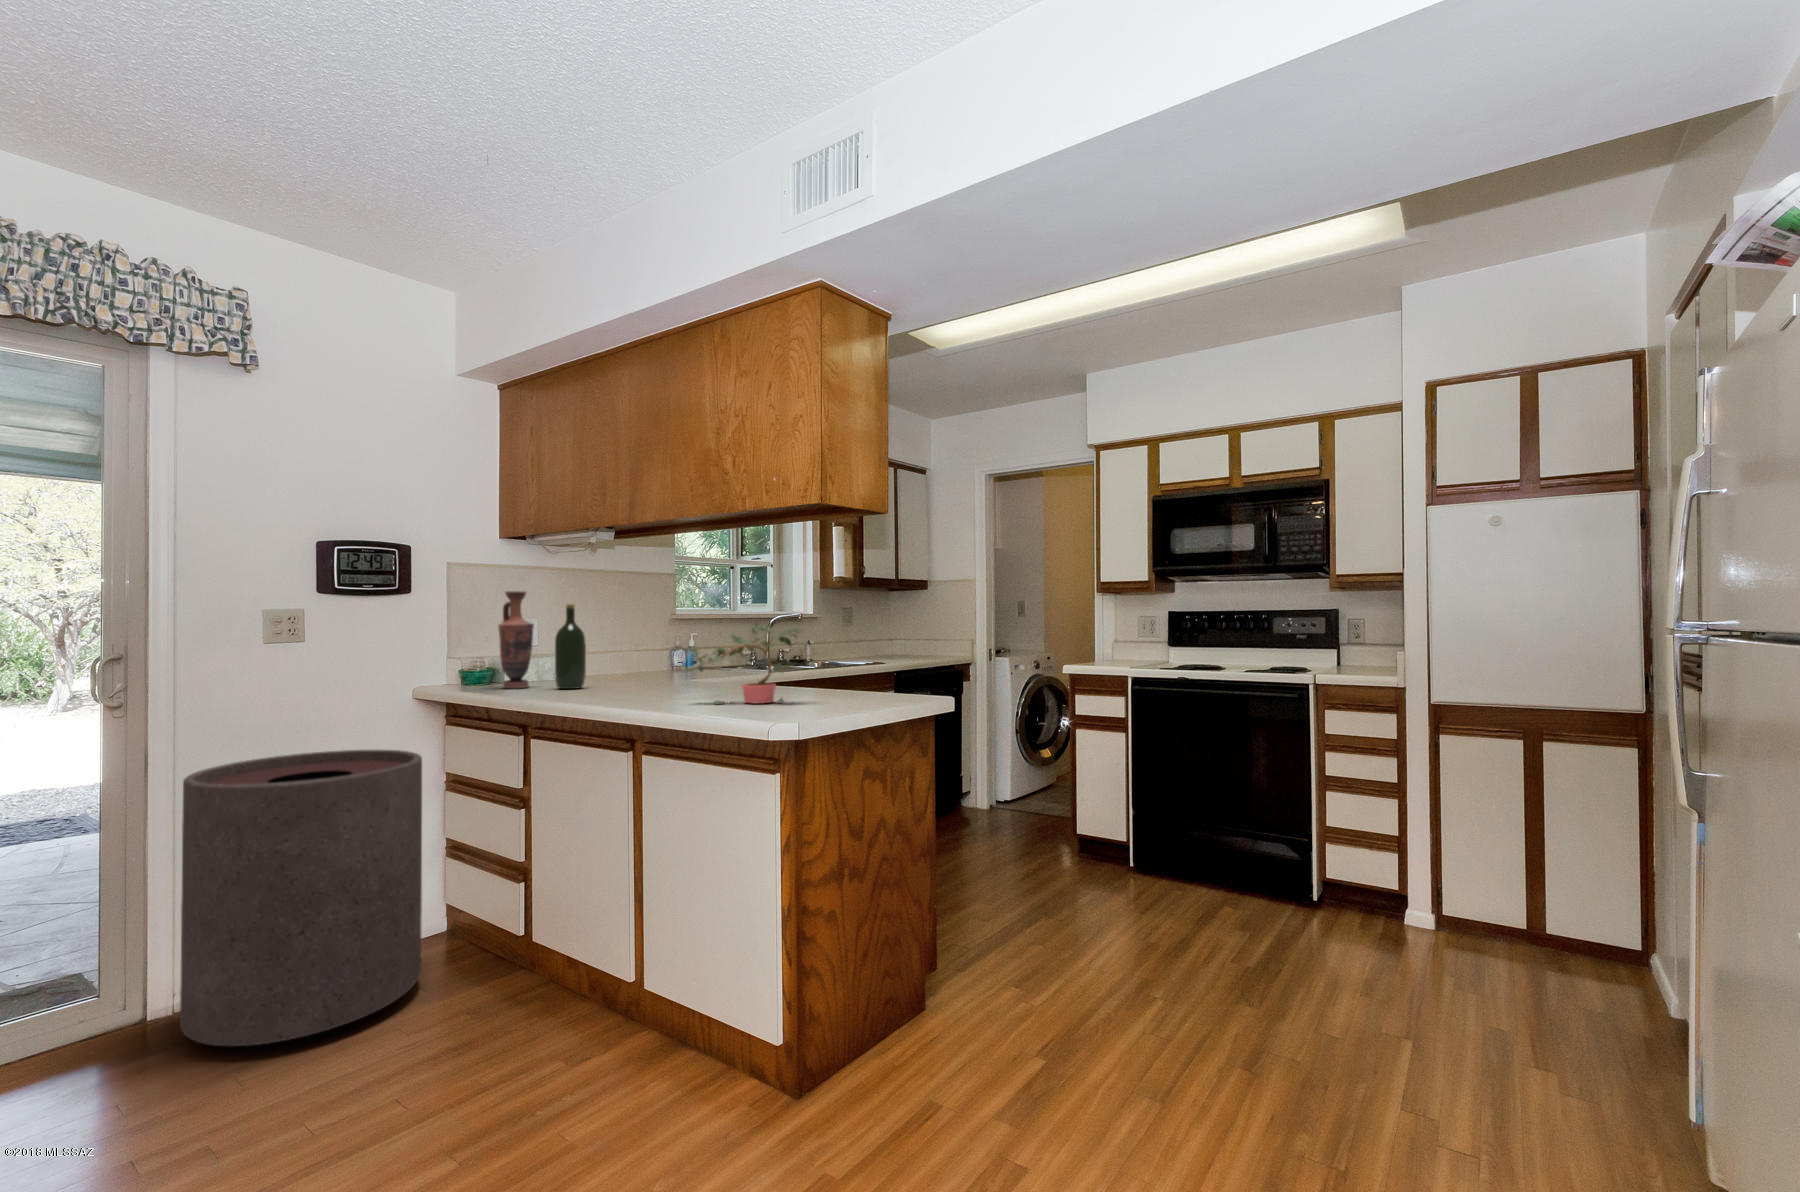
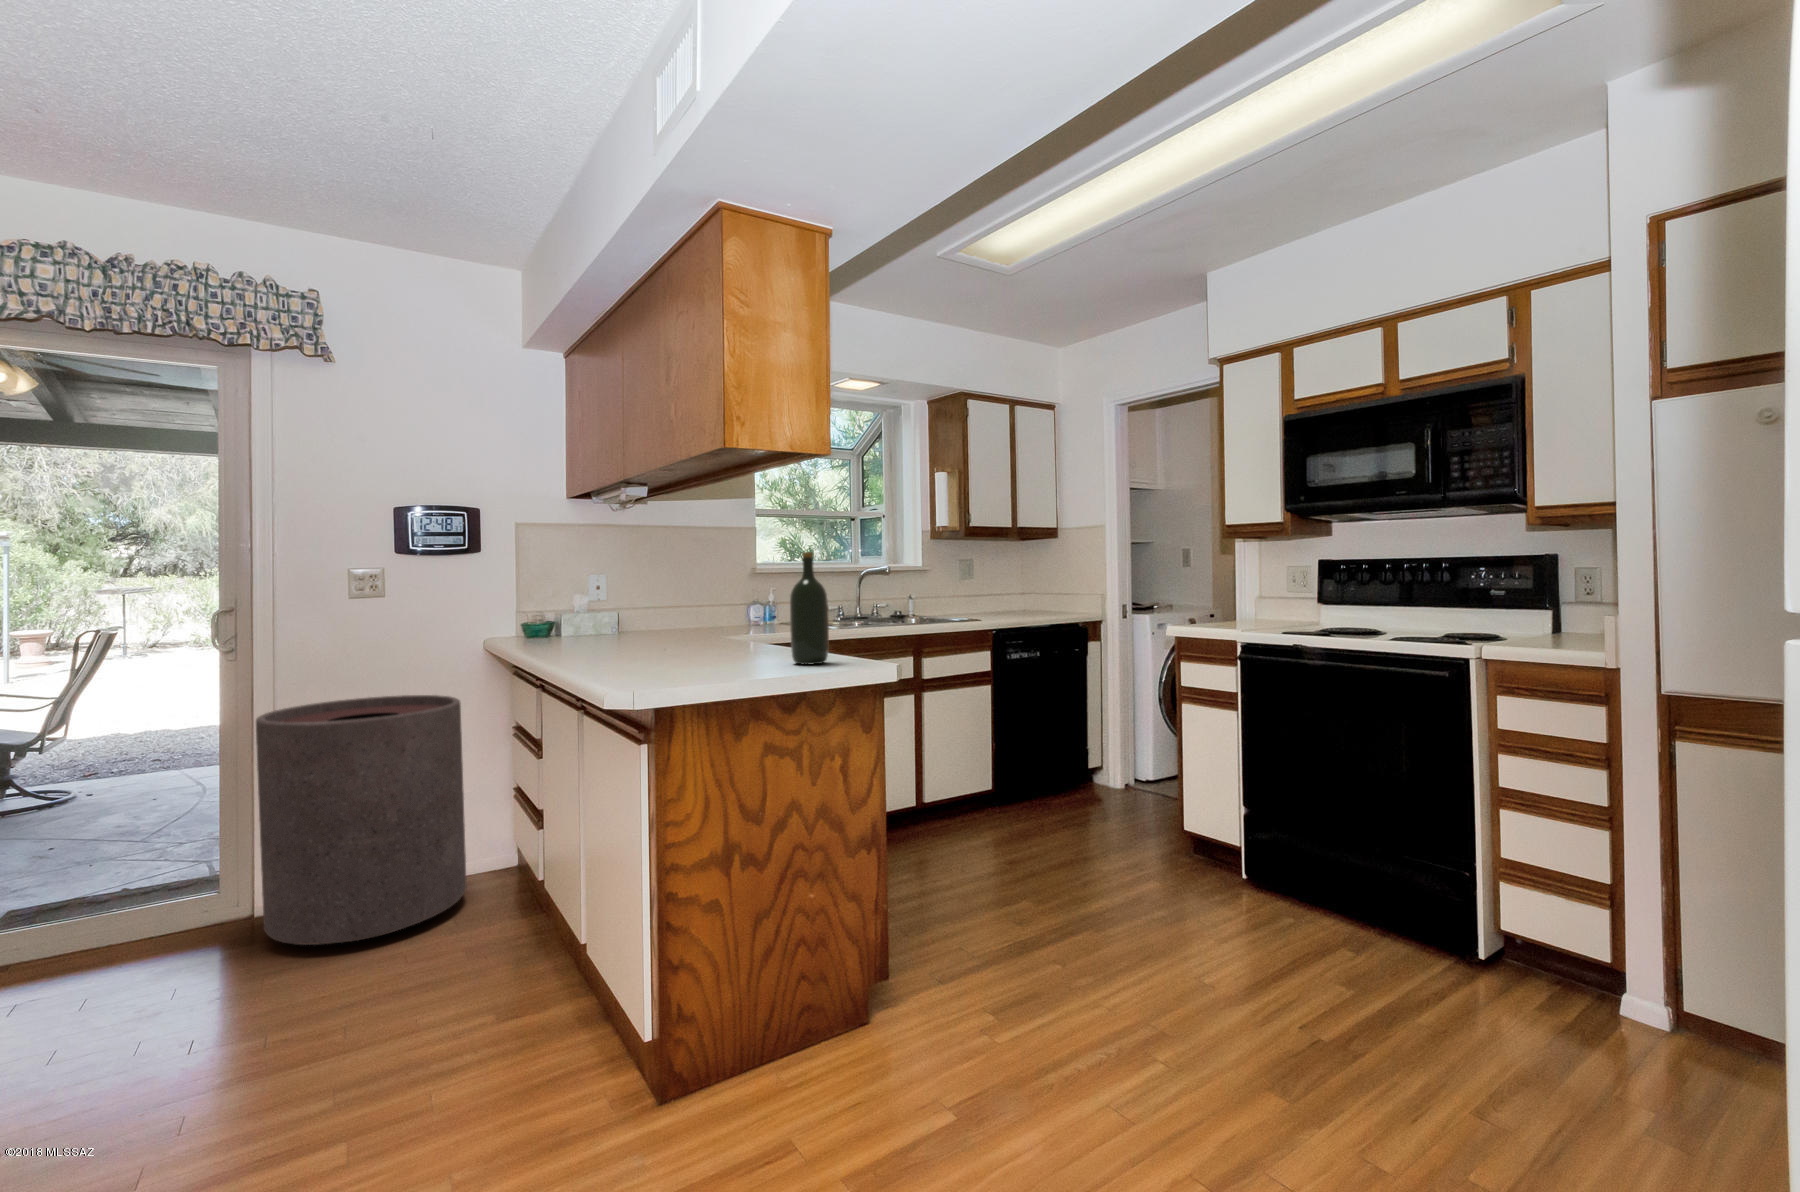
vase: present [498,591,534,688] -> none [531,551,564,643]
wine bottle: present [555,604,586,689] -> present [790,552,829,665]
potted plant: present [687,623,801,704] -> none [611,578,720,665]

